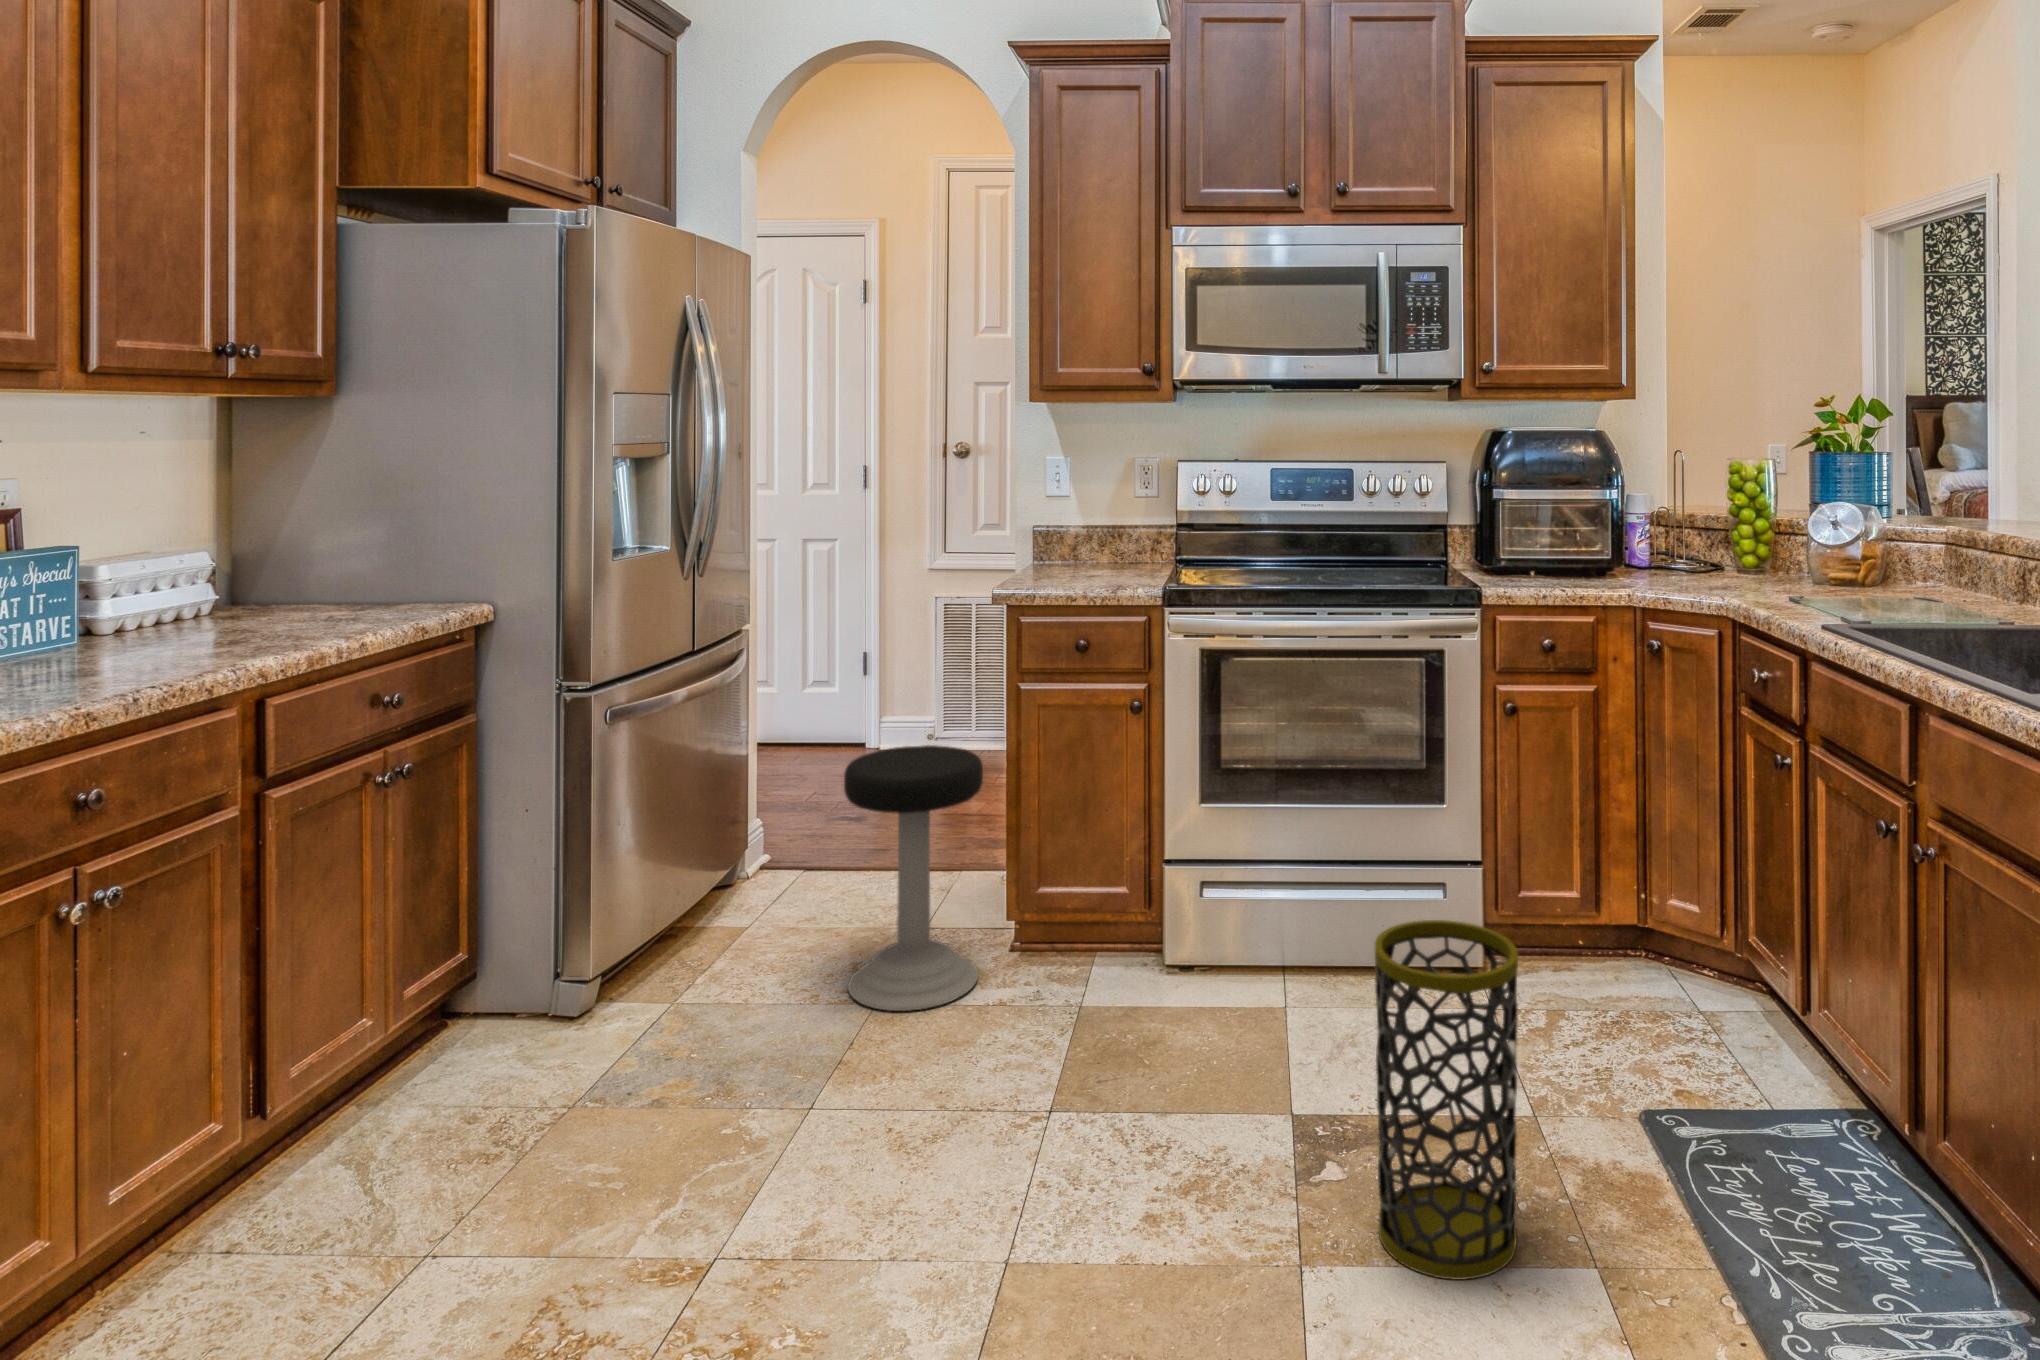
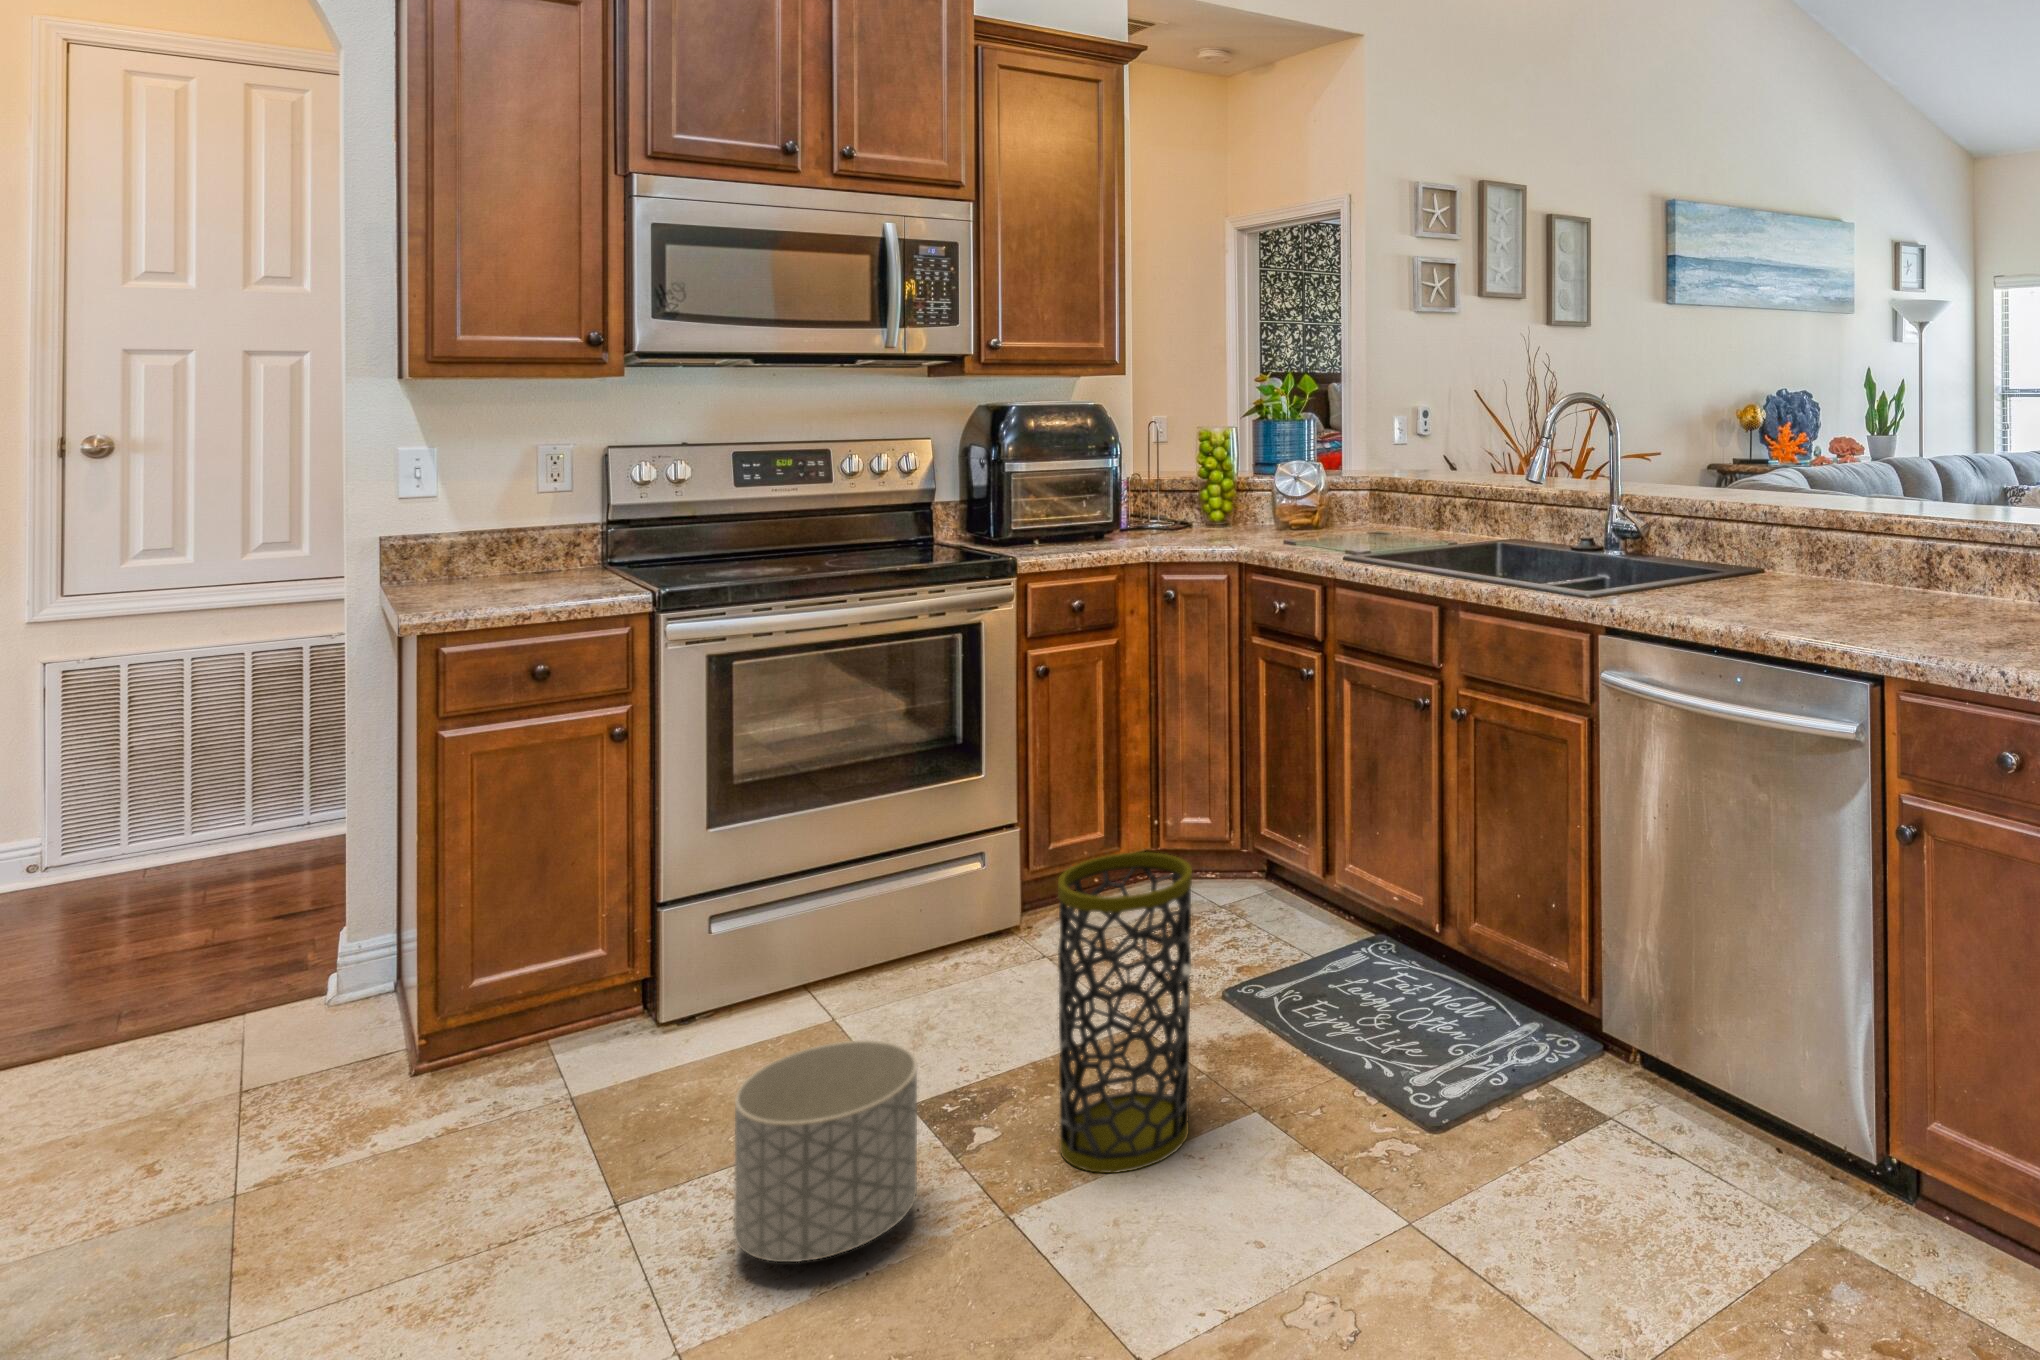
stool: present [844,745,983,1011] -> none [164,831,404,1202]
planter: none [1076,1029,1231,1236] -> present [734,1040,917,1262]

